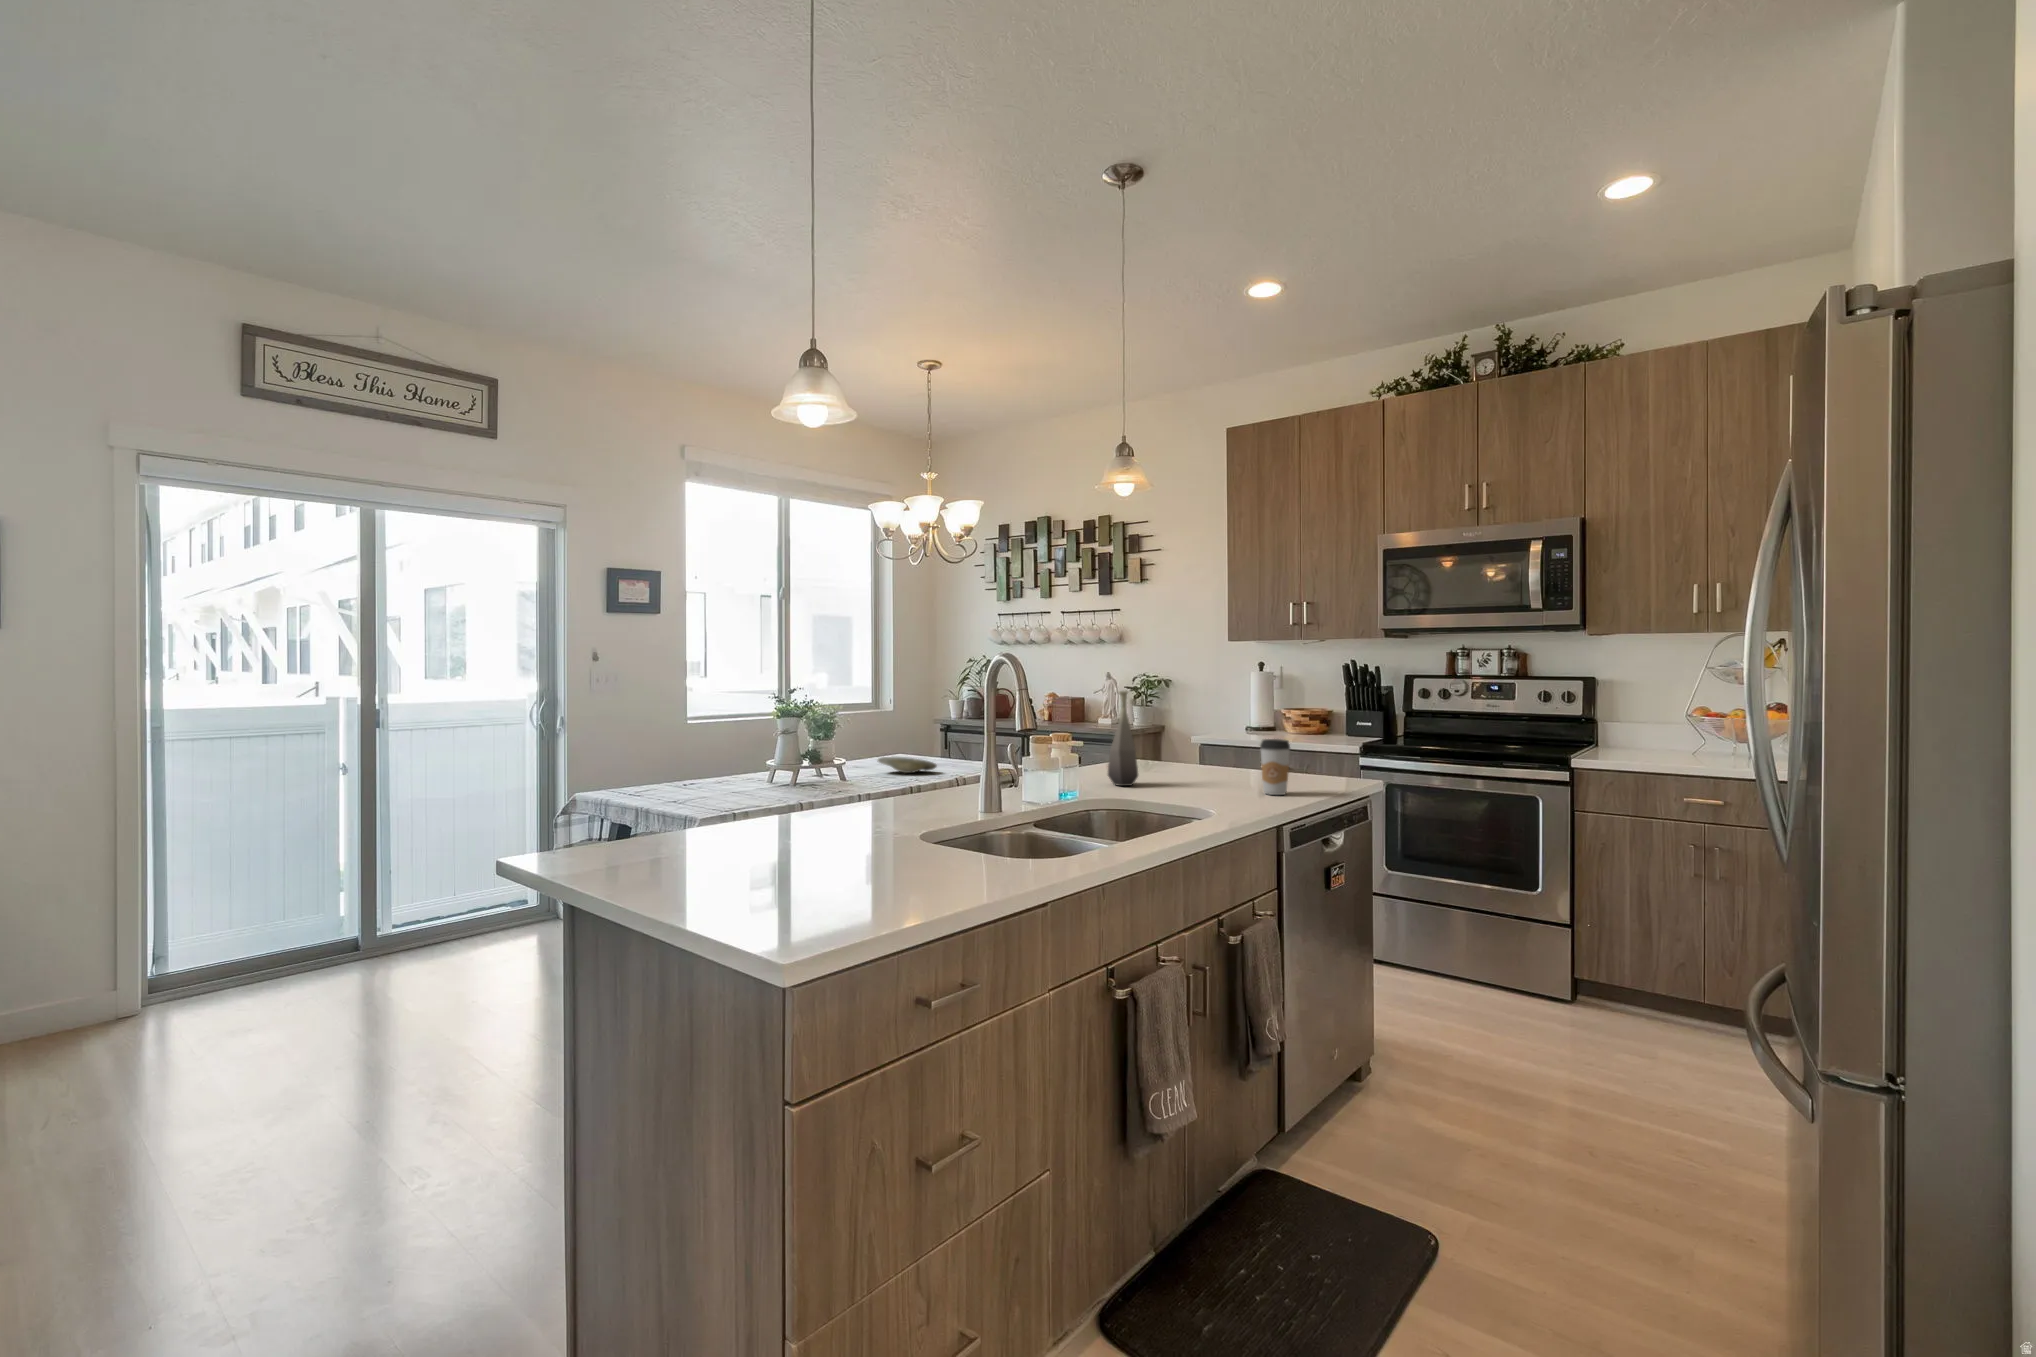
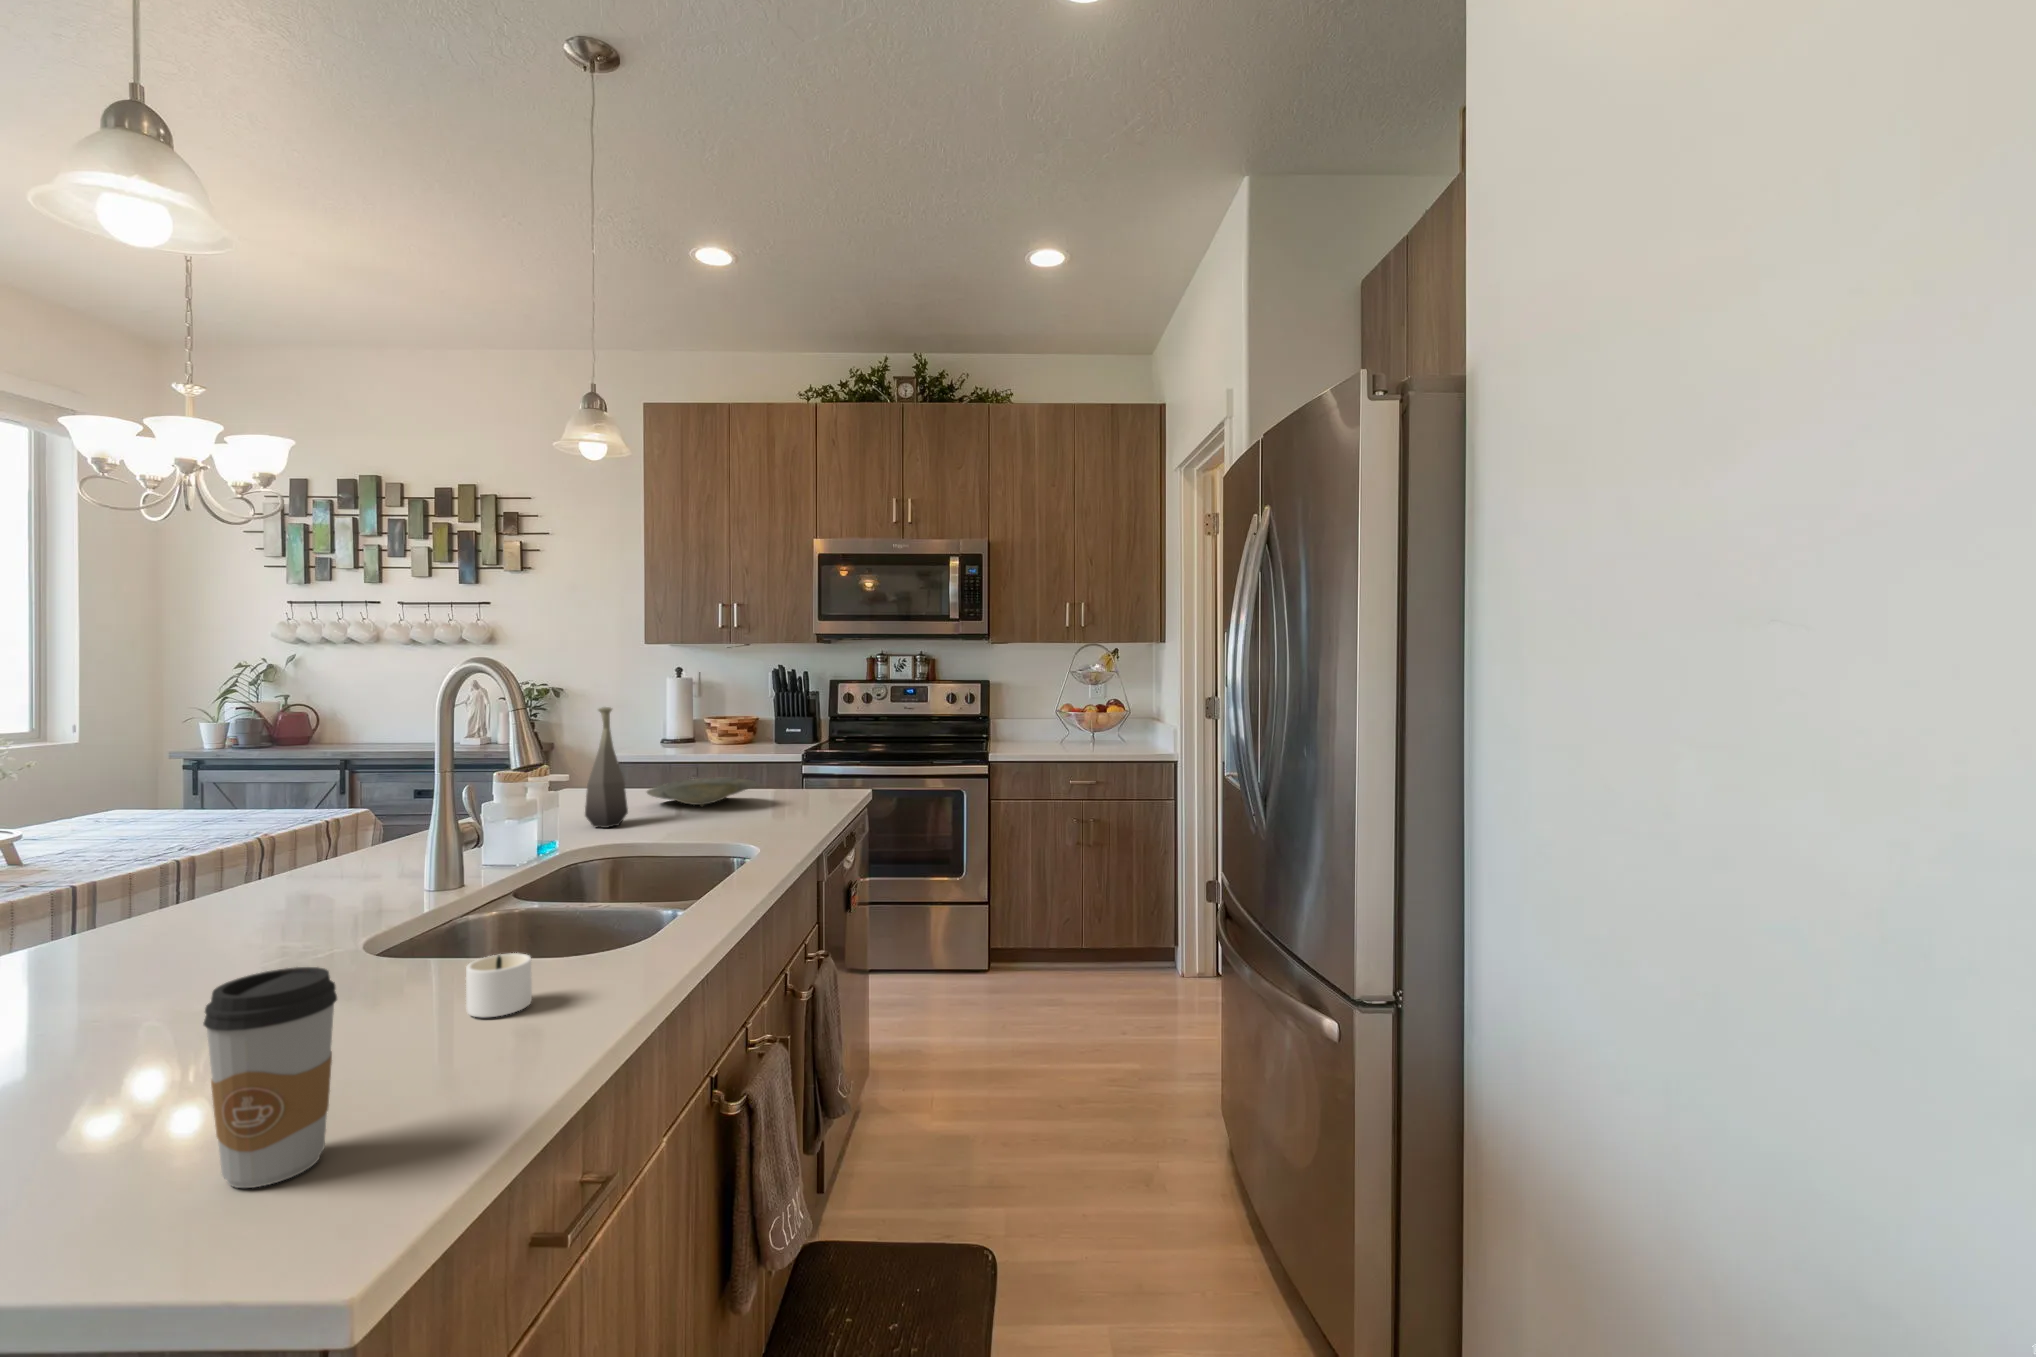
coffee cup: present [1260,739,1290,795] -> present [204,967,337,1188]
plate: present [878,757,937,773] -> present [647,778,756,806]
candle: none [934,838,988,875] -> present [466,953,532,1018]

